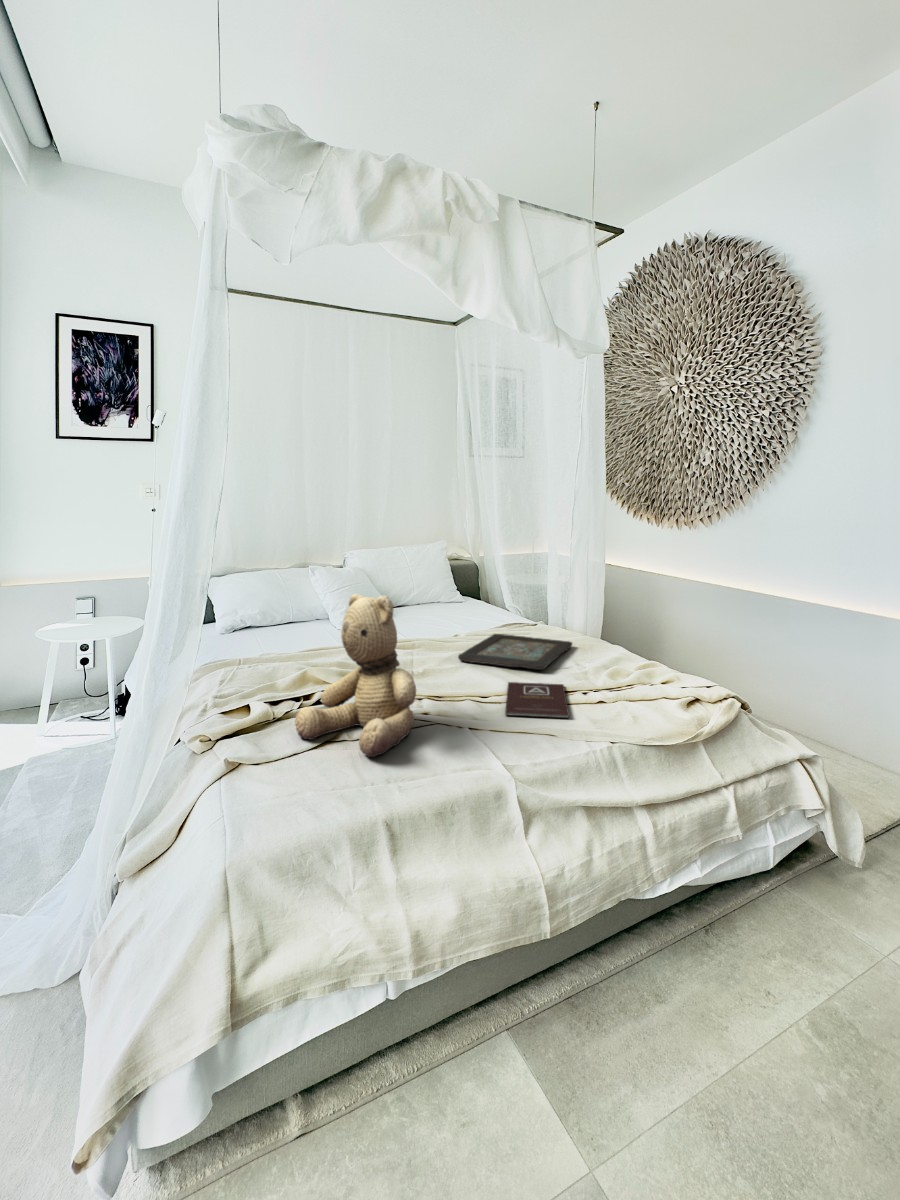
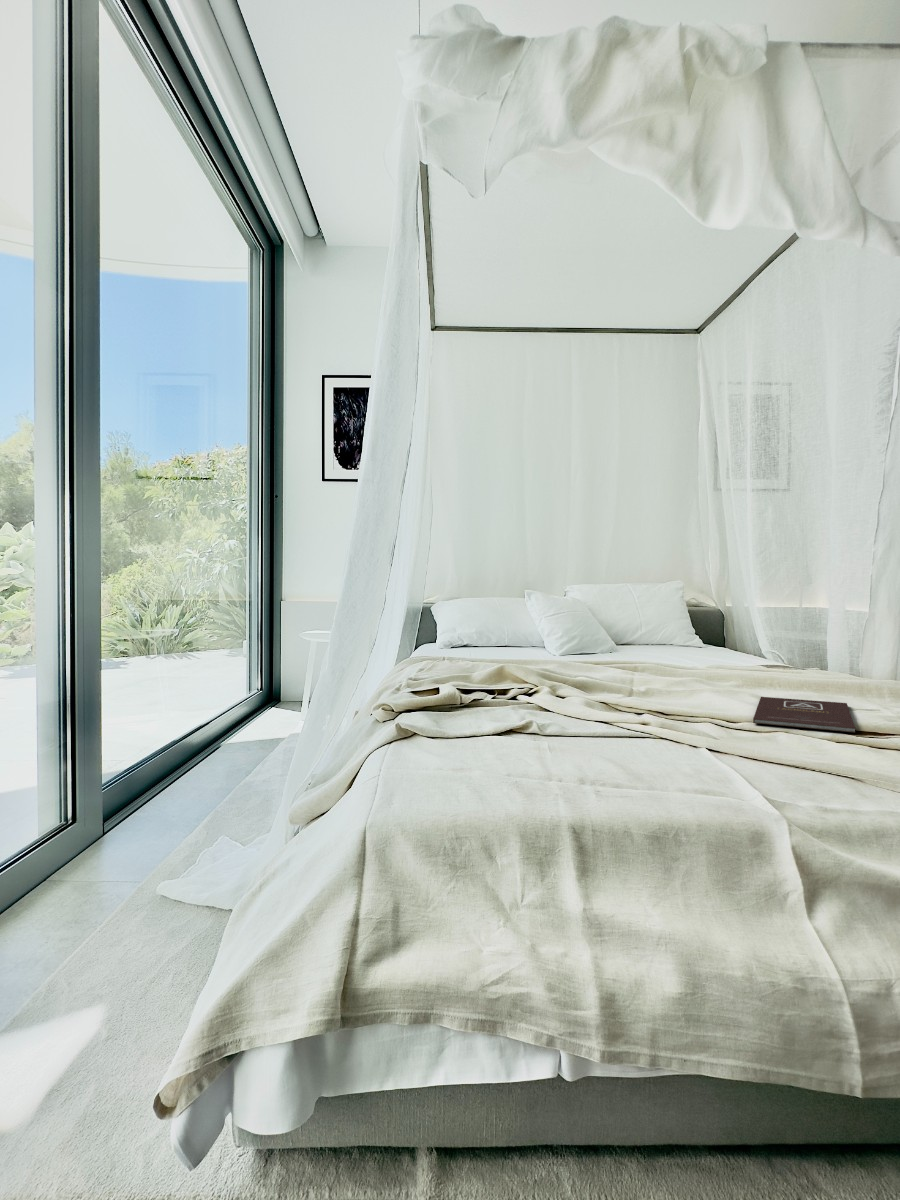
teddy bear: present [295,594,416,757] -> none [481,556,625,742]
decorative tray: present [458,634,572,670] -> none [693,659,862,690]

